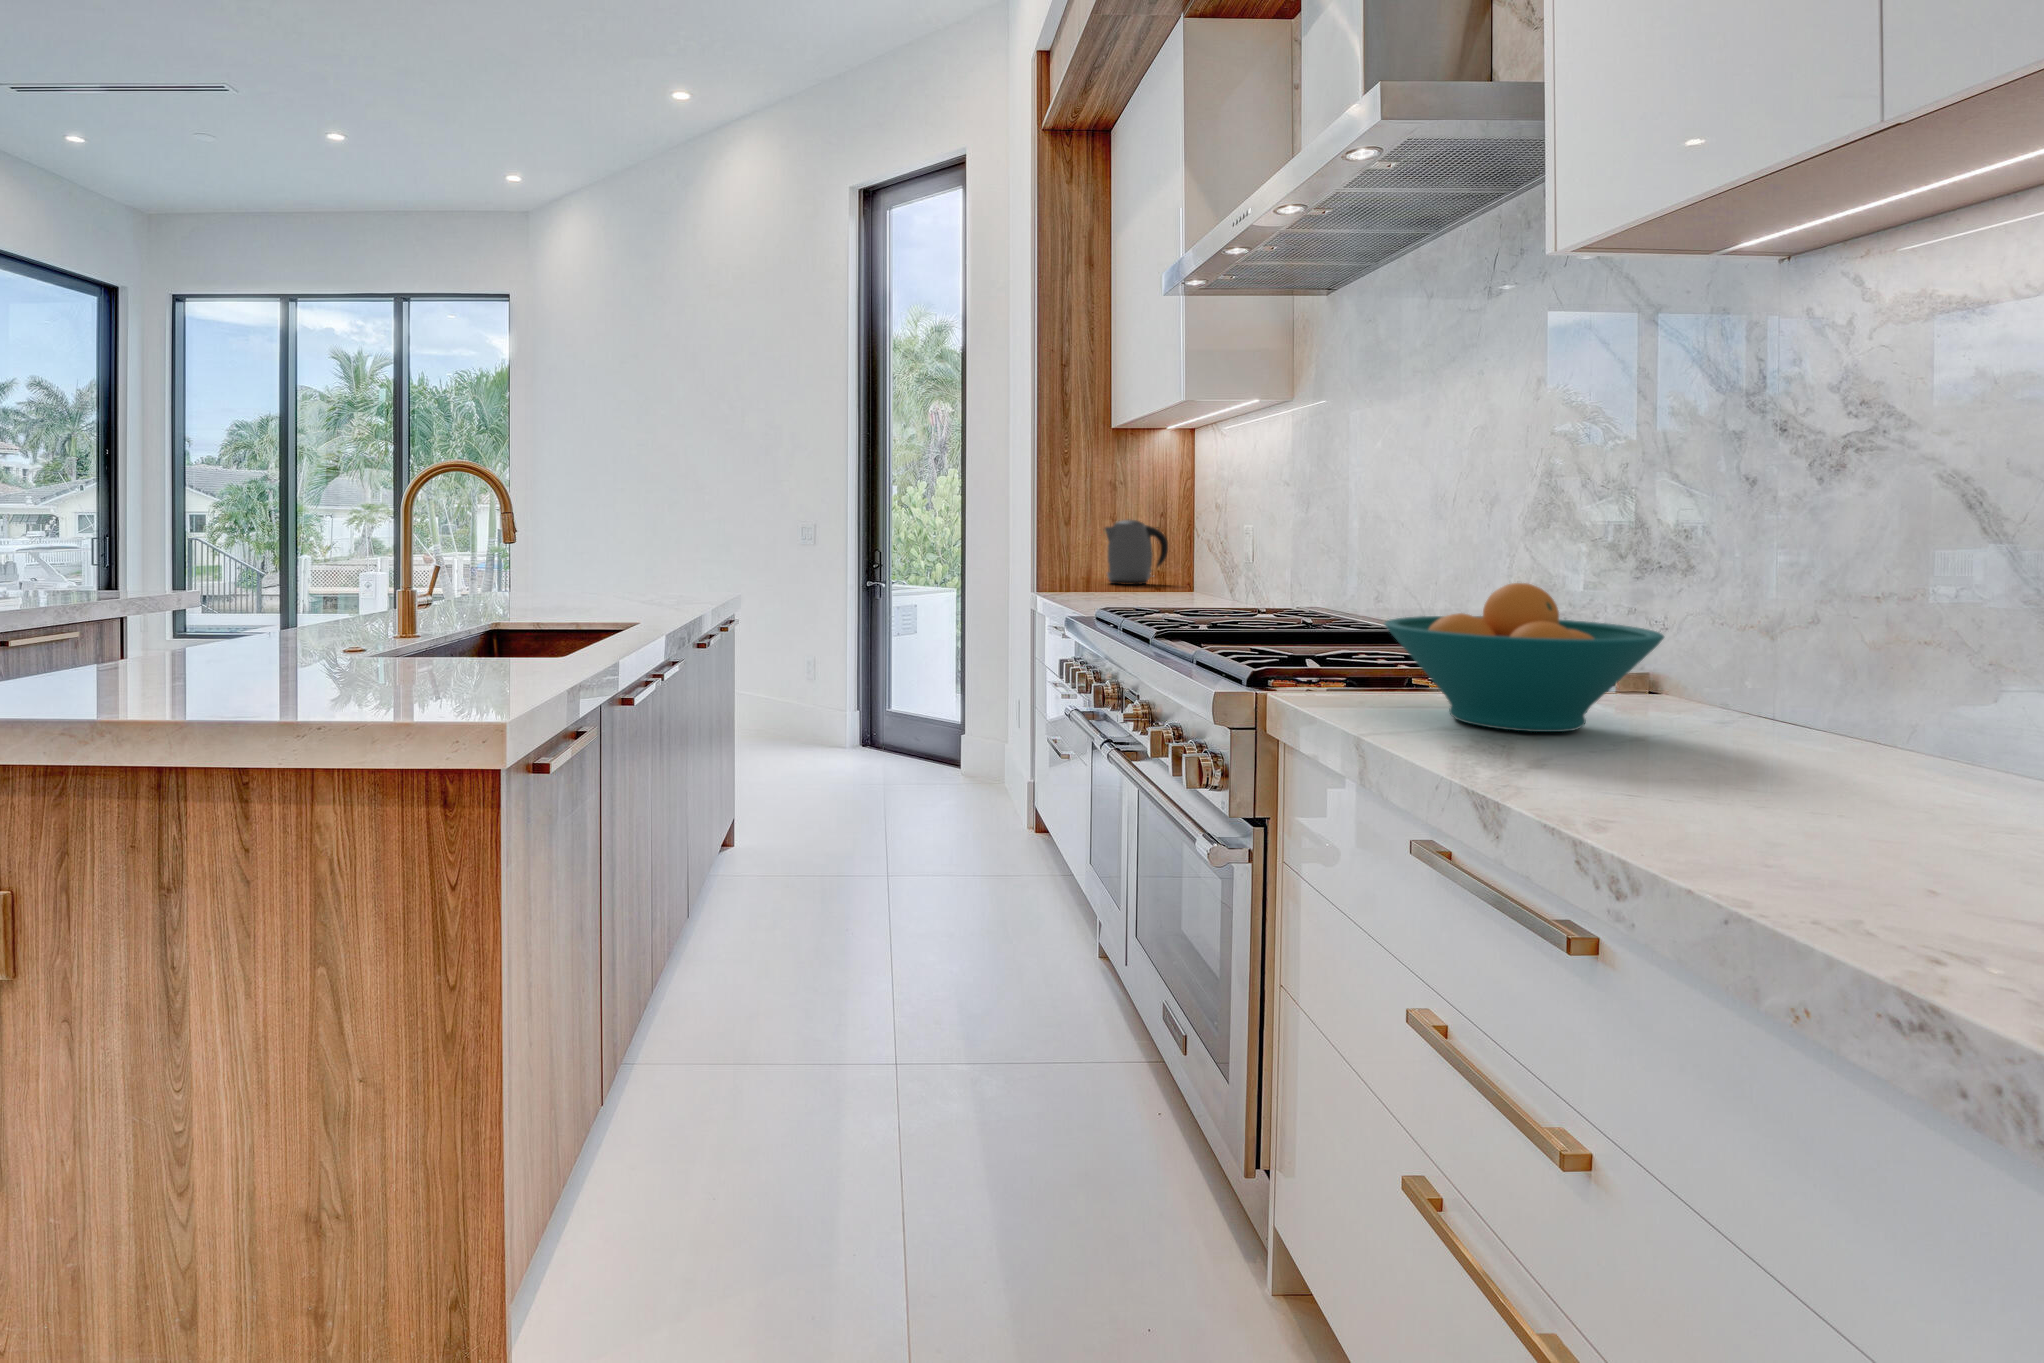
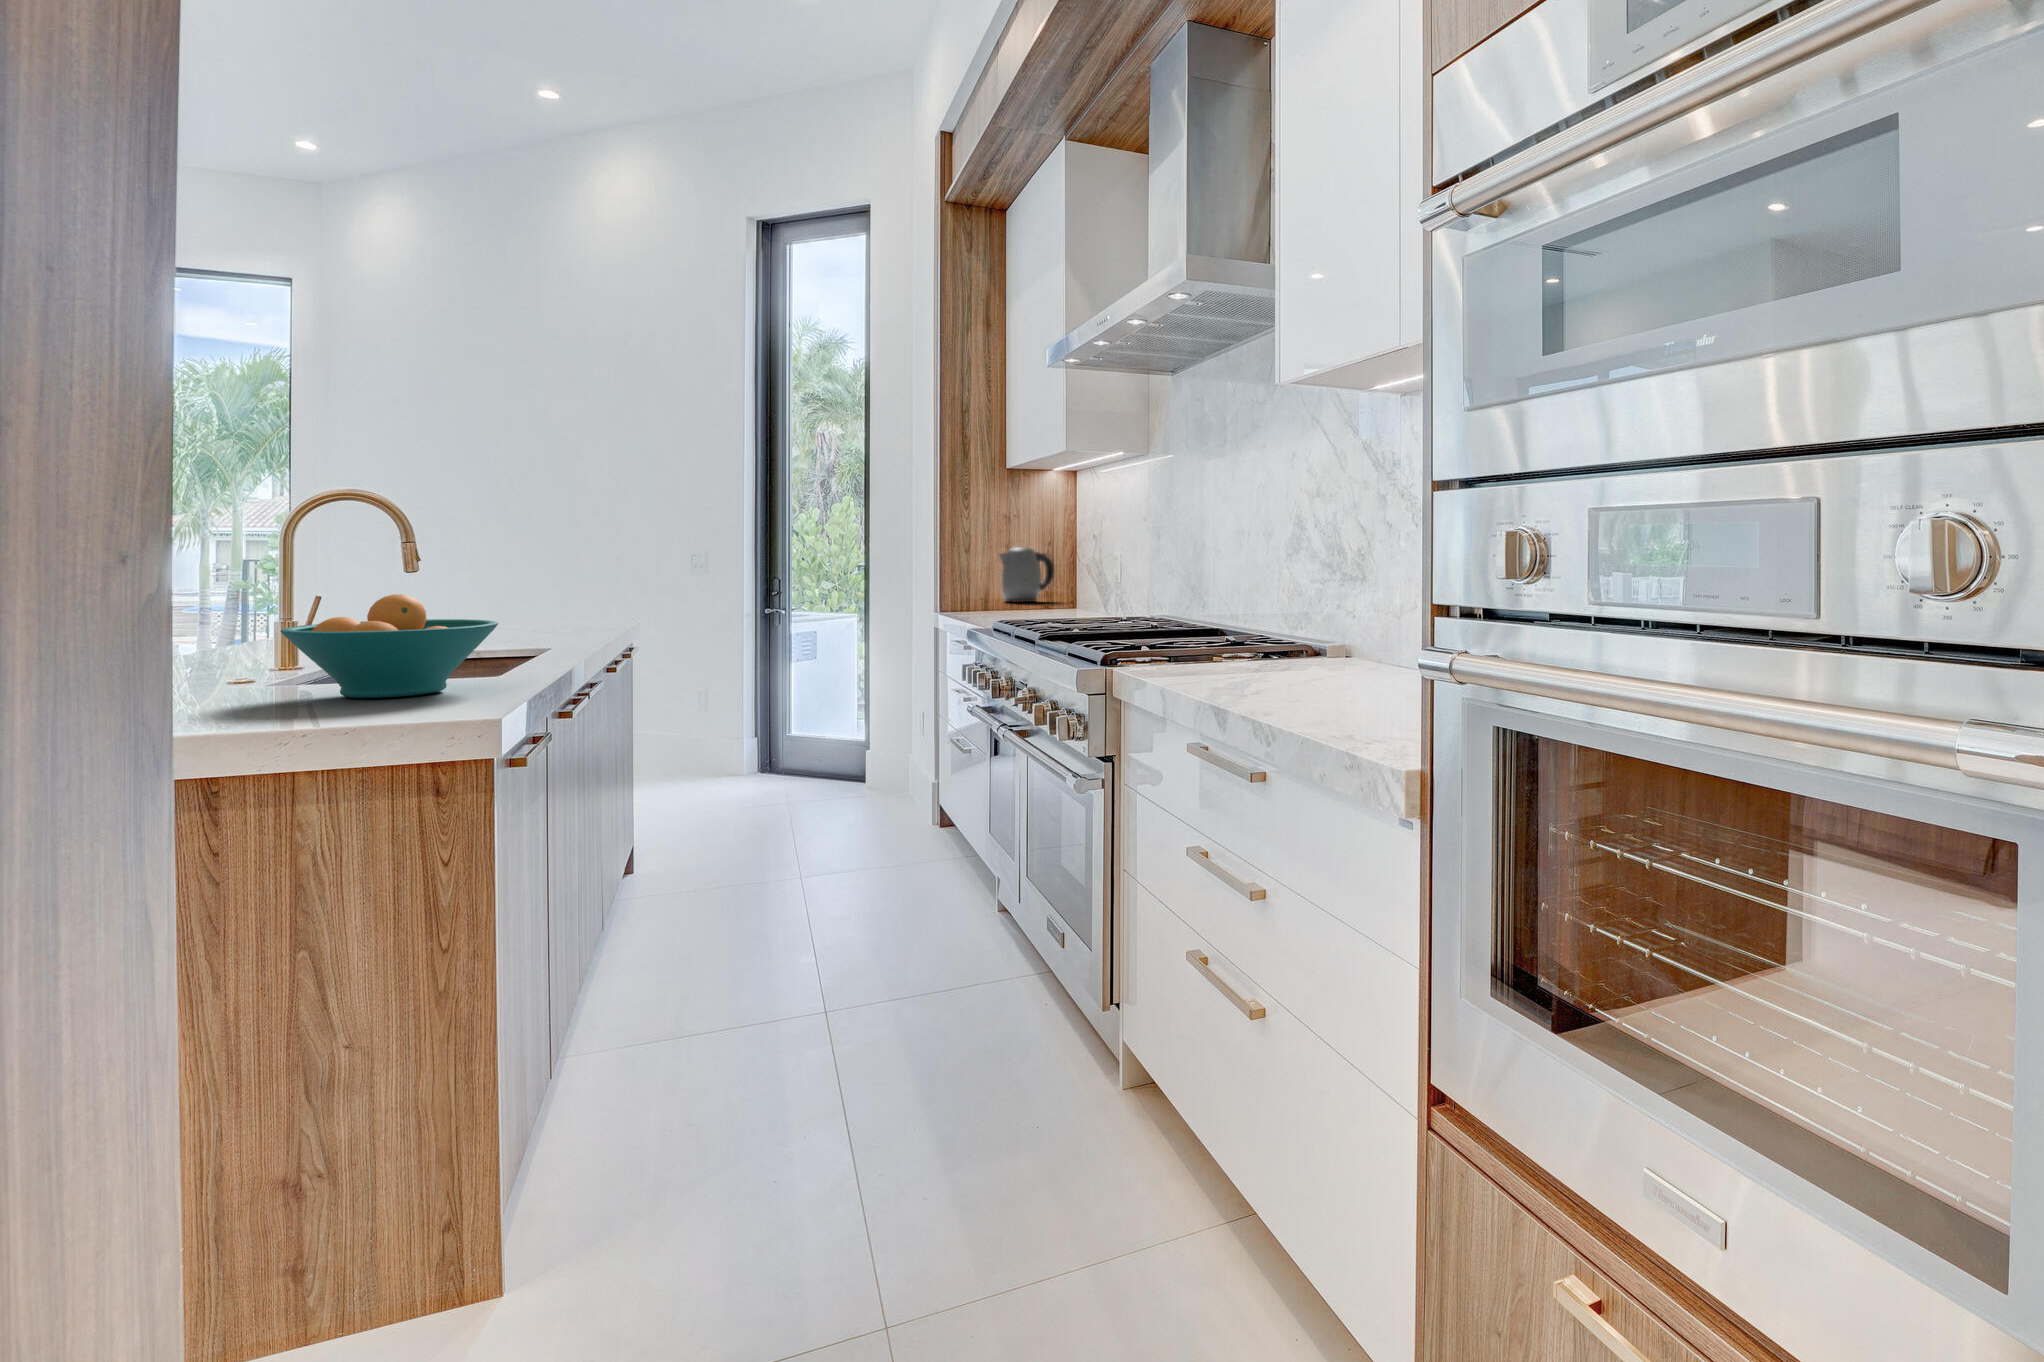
fruit bowl: present [1385,583,1664,732] -> present [281,594,498,698]

